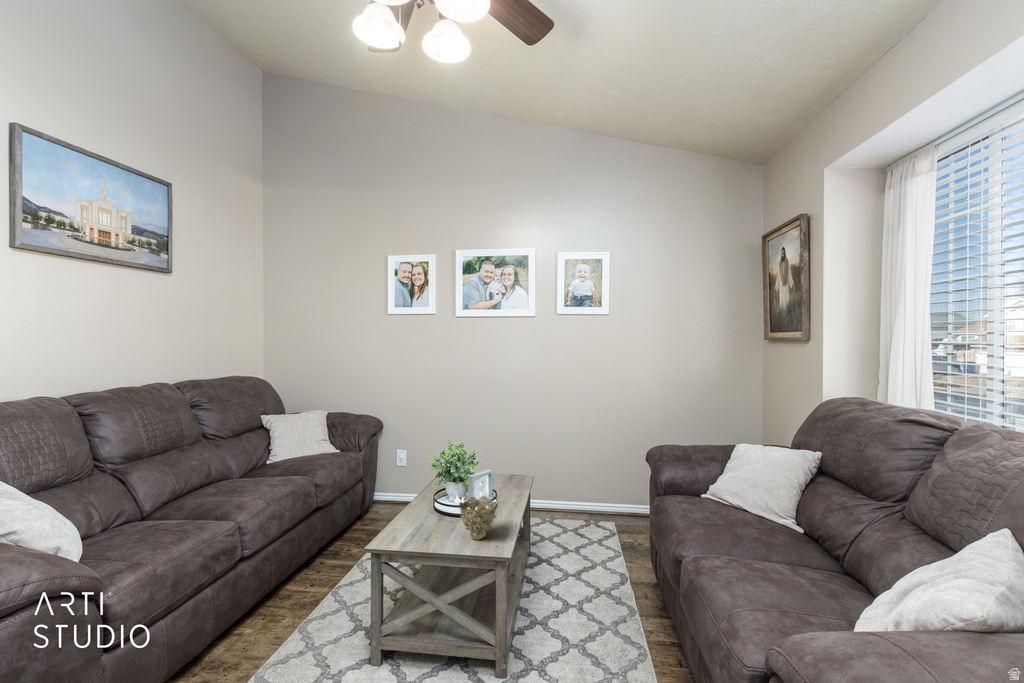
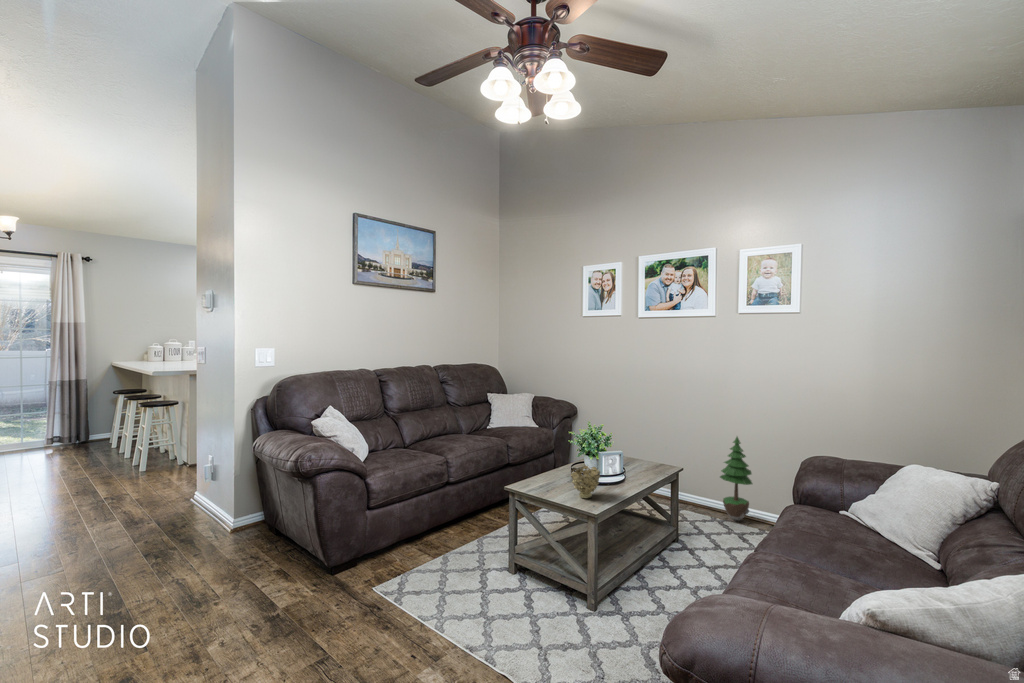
potted tree: none [547,433,577,518] -> present [720,437,752,521]

